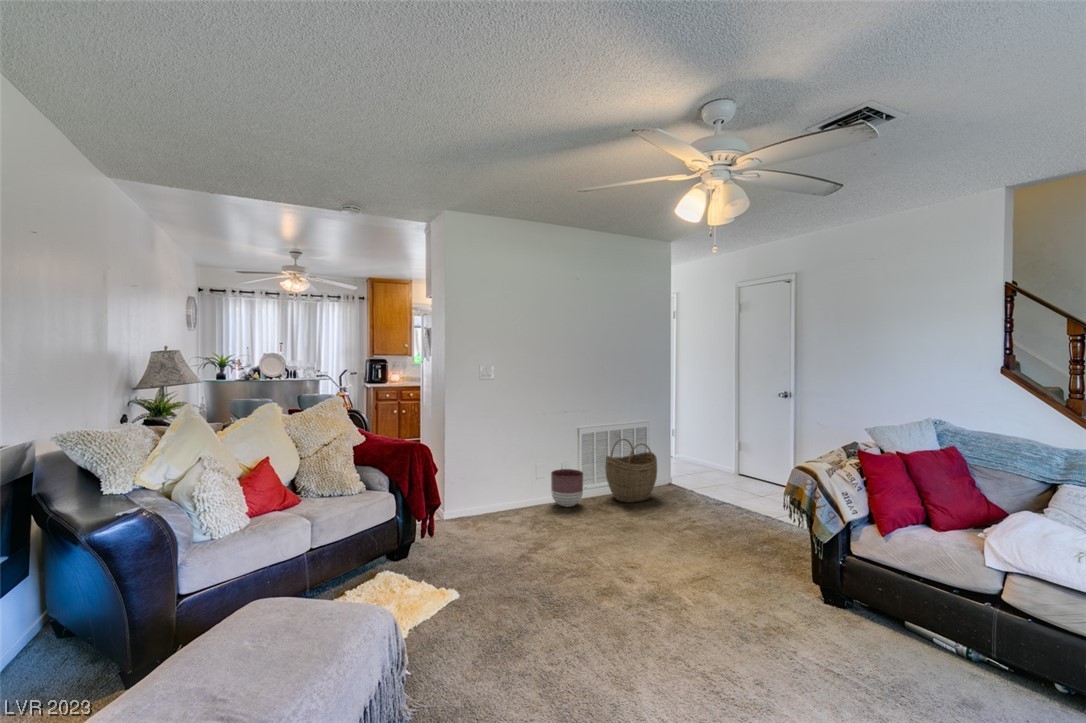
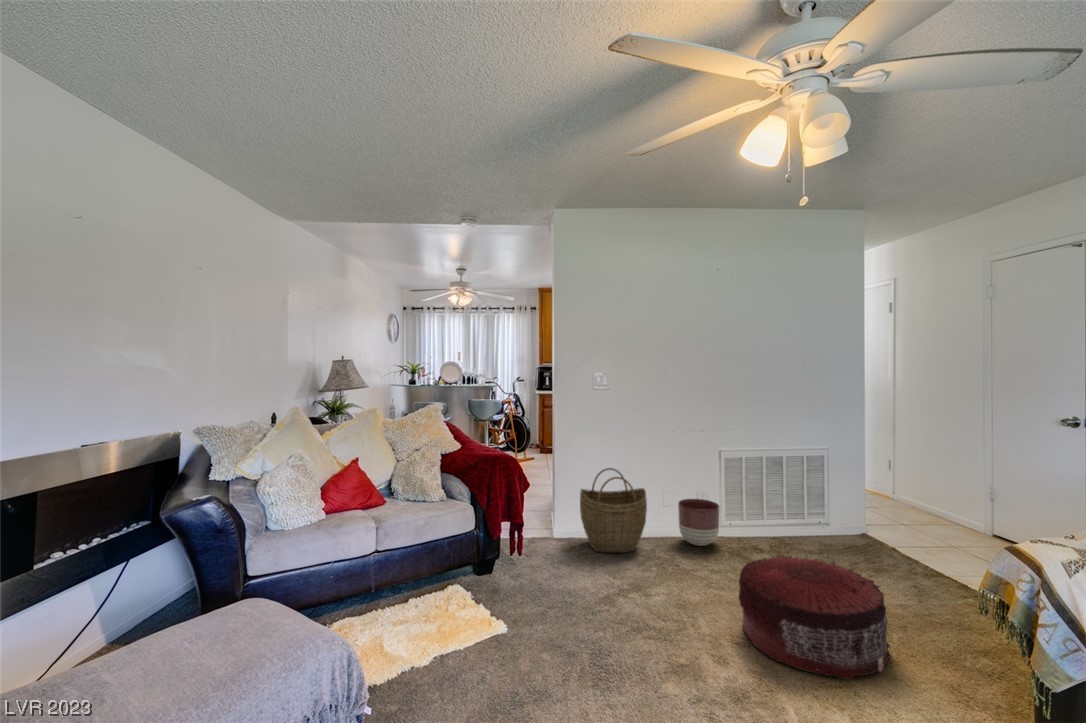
woven basket: present [605,439,657,503] -> present [580,468,647,553]
pouf: none [626,499,722,573] -> present [739,555,890,680]

